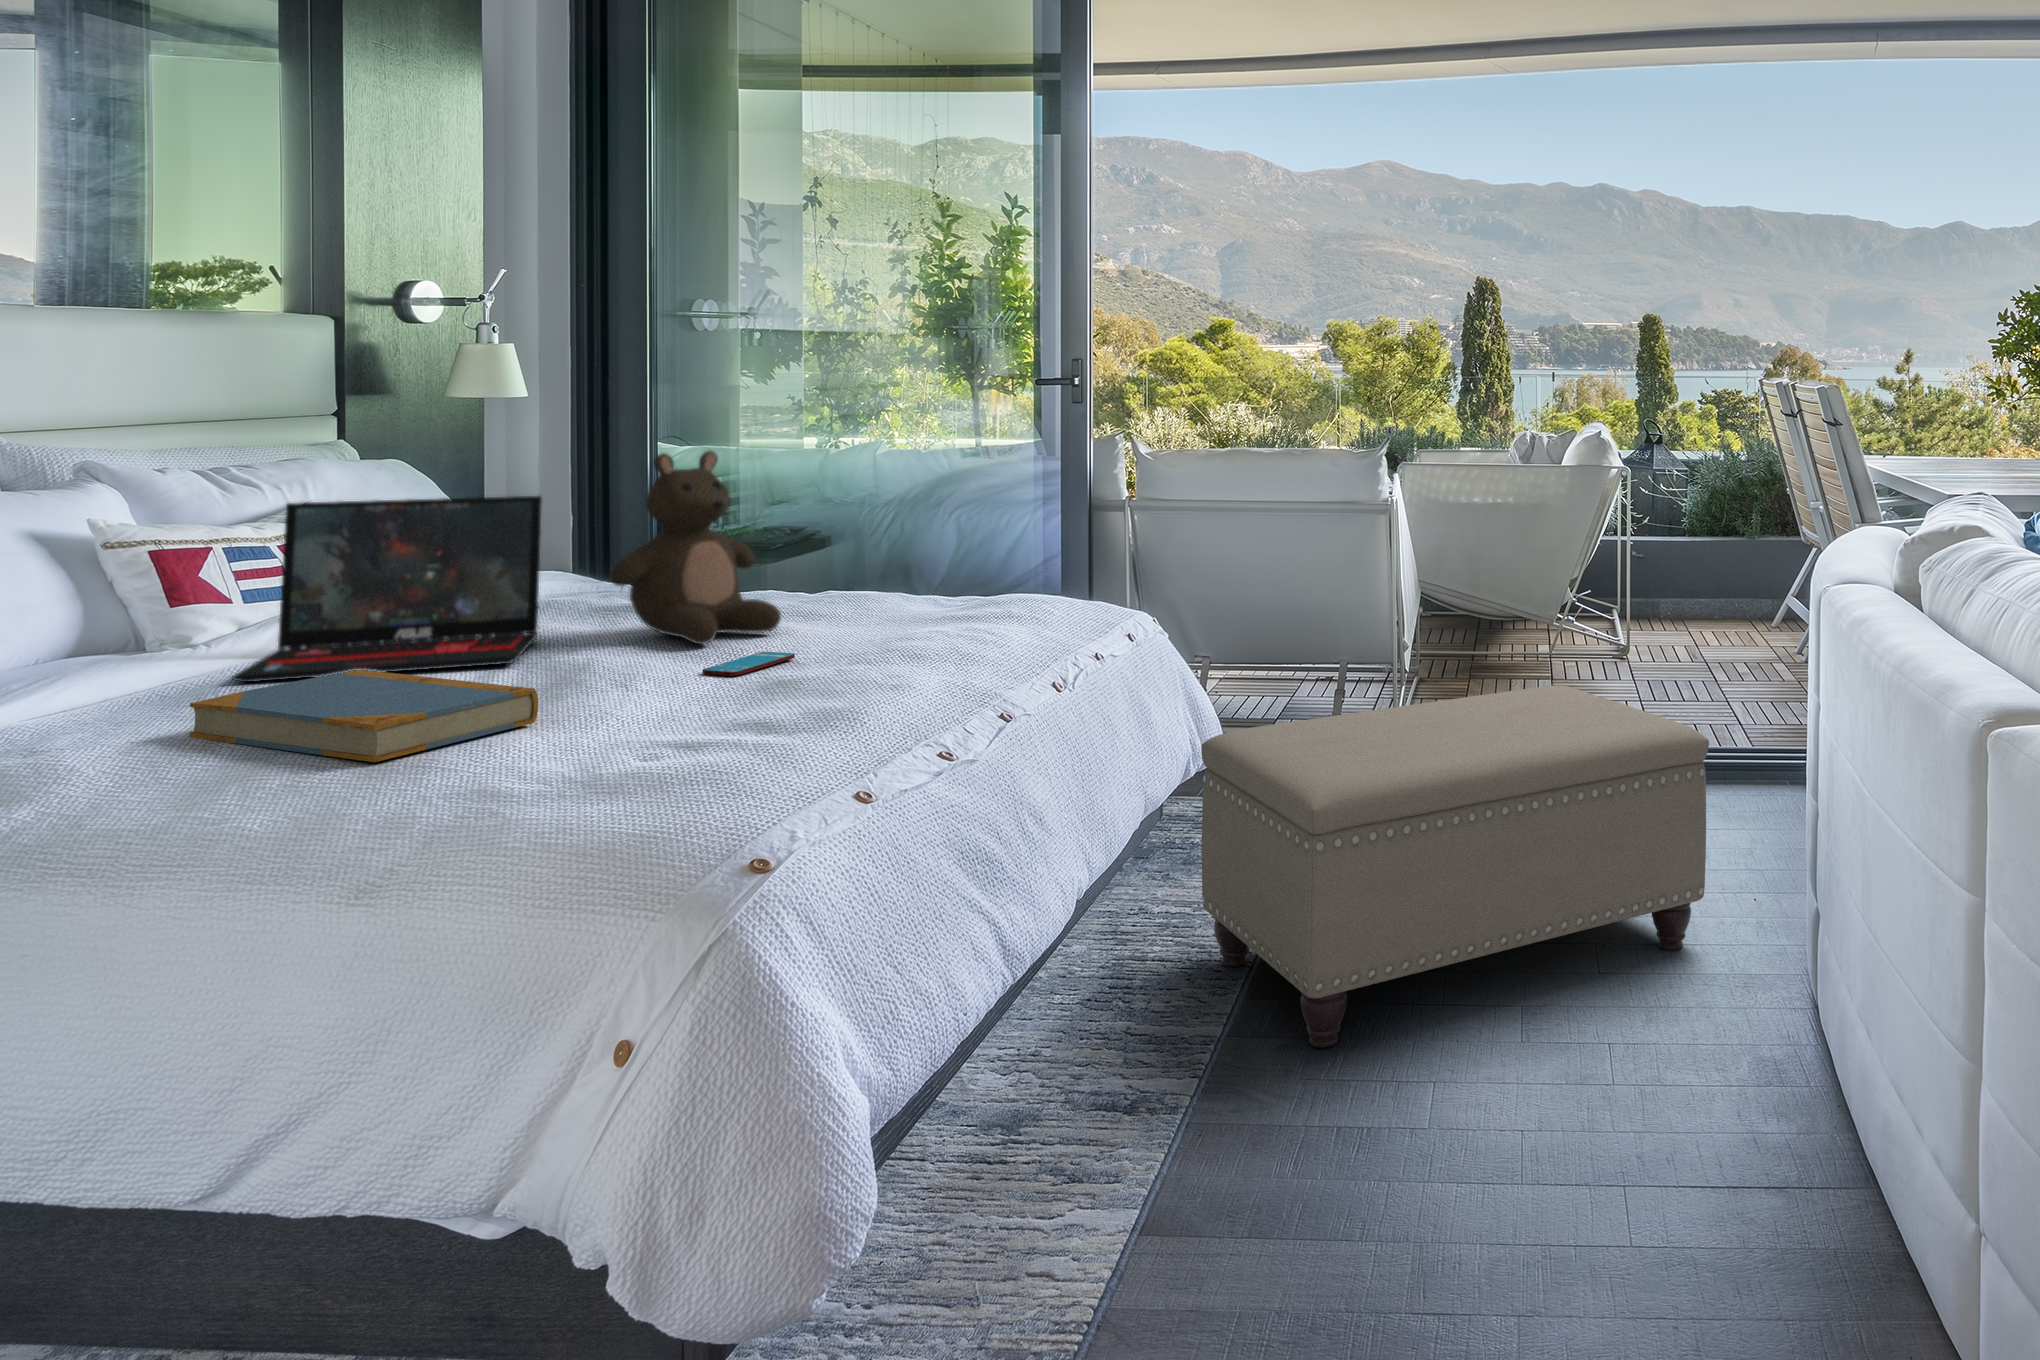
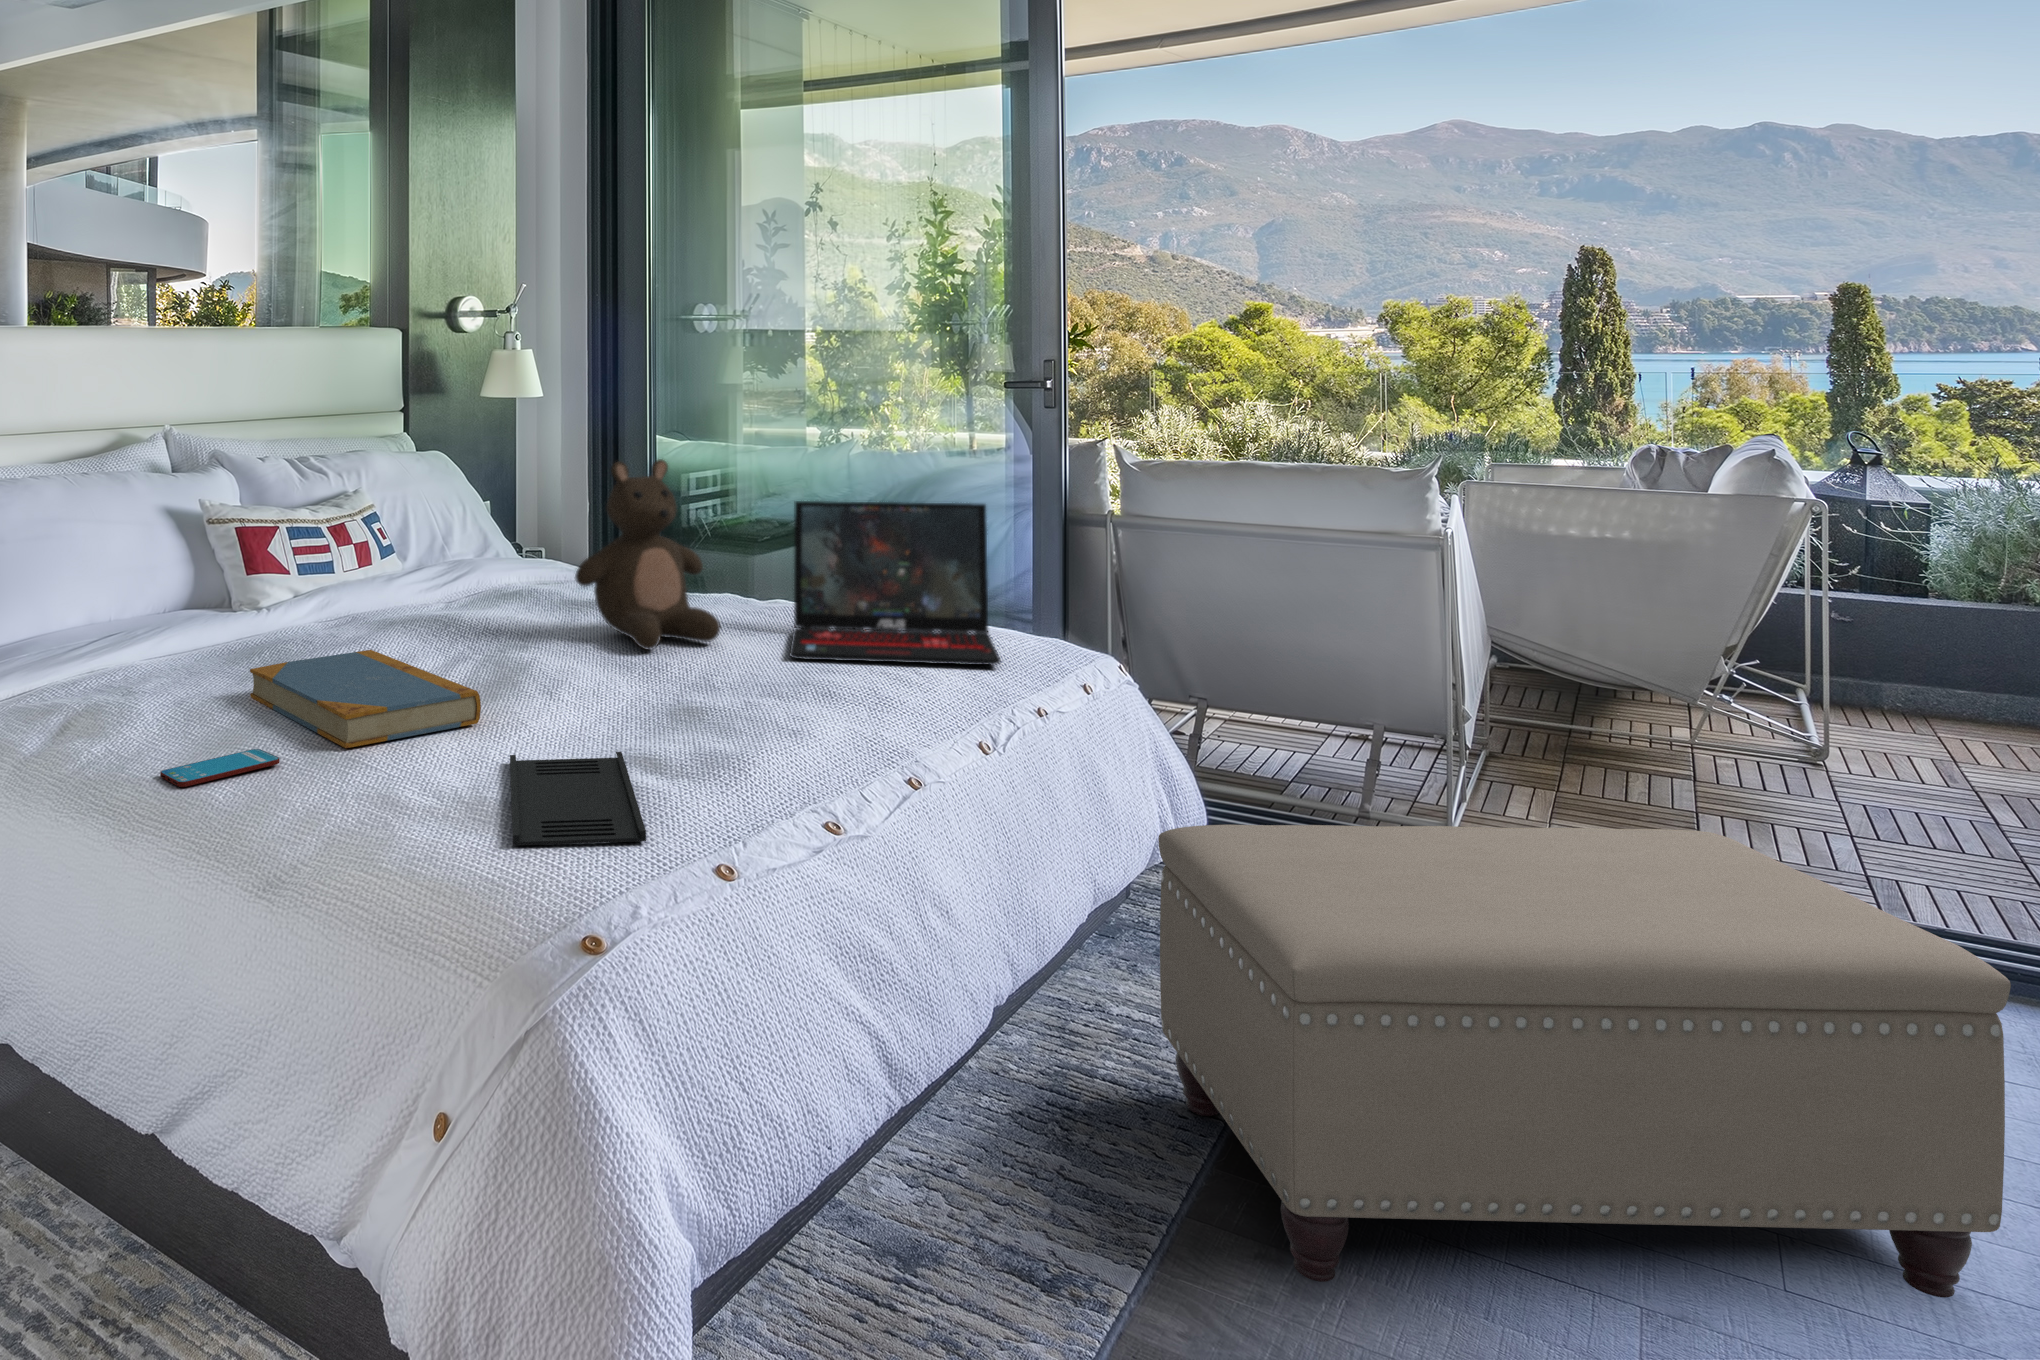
laptop: present [232,496,542,682] -> present [789,501,1001,665]
smartphone: present [702,652,795,676] -> present [160,749,279,787]
tray: none [595,723,783,806] -> present [510,752,646,846]

